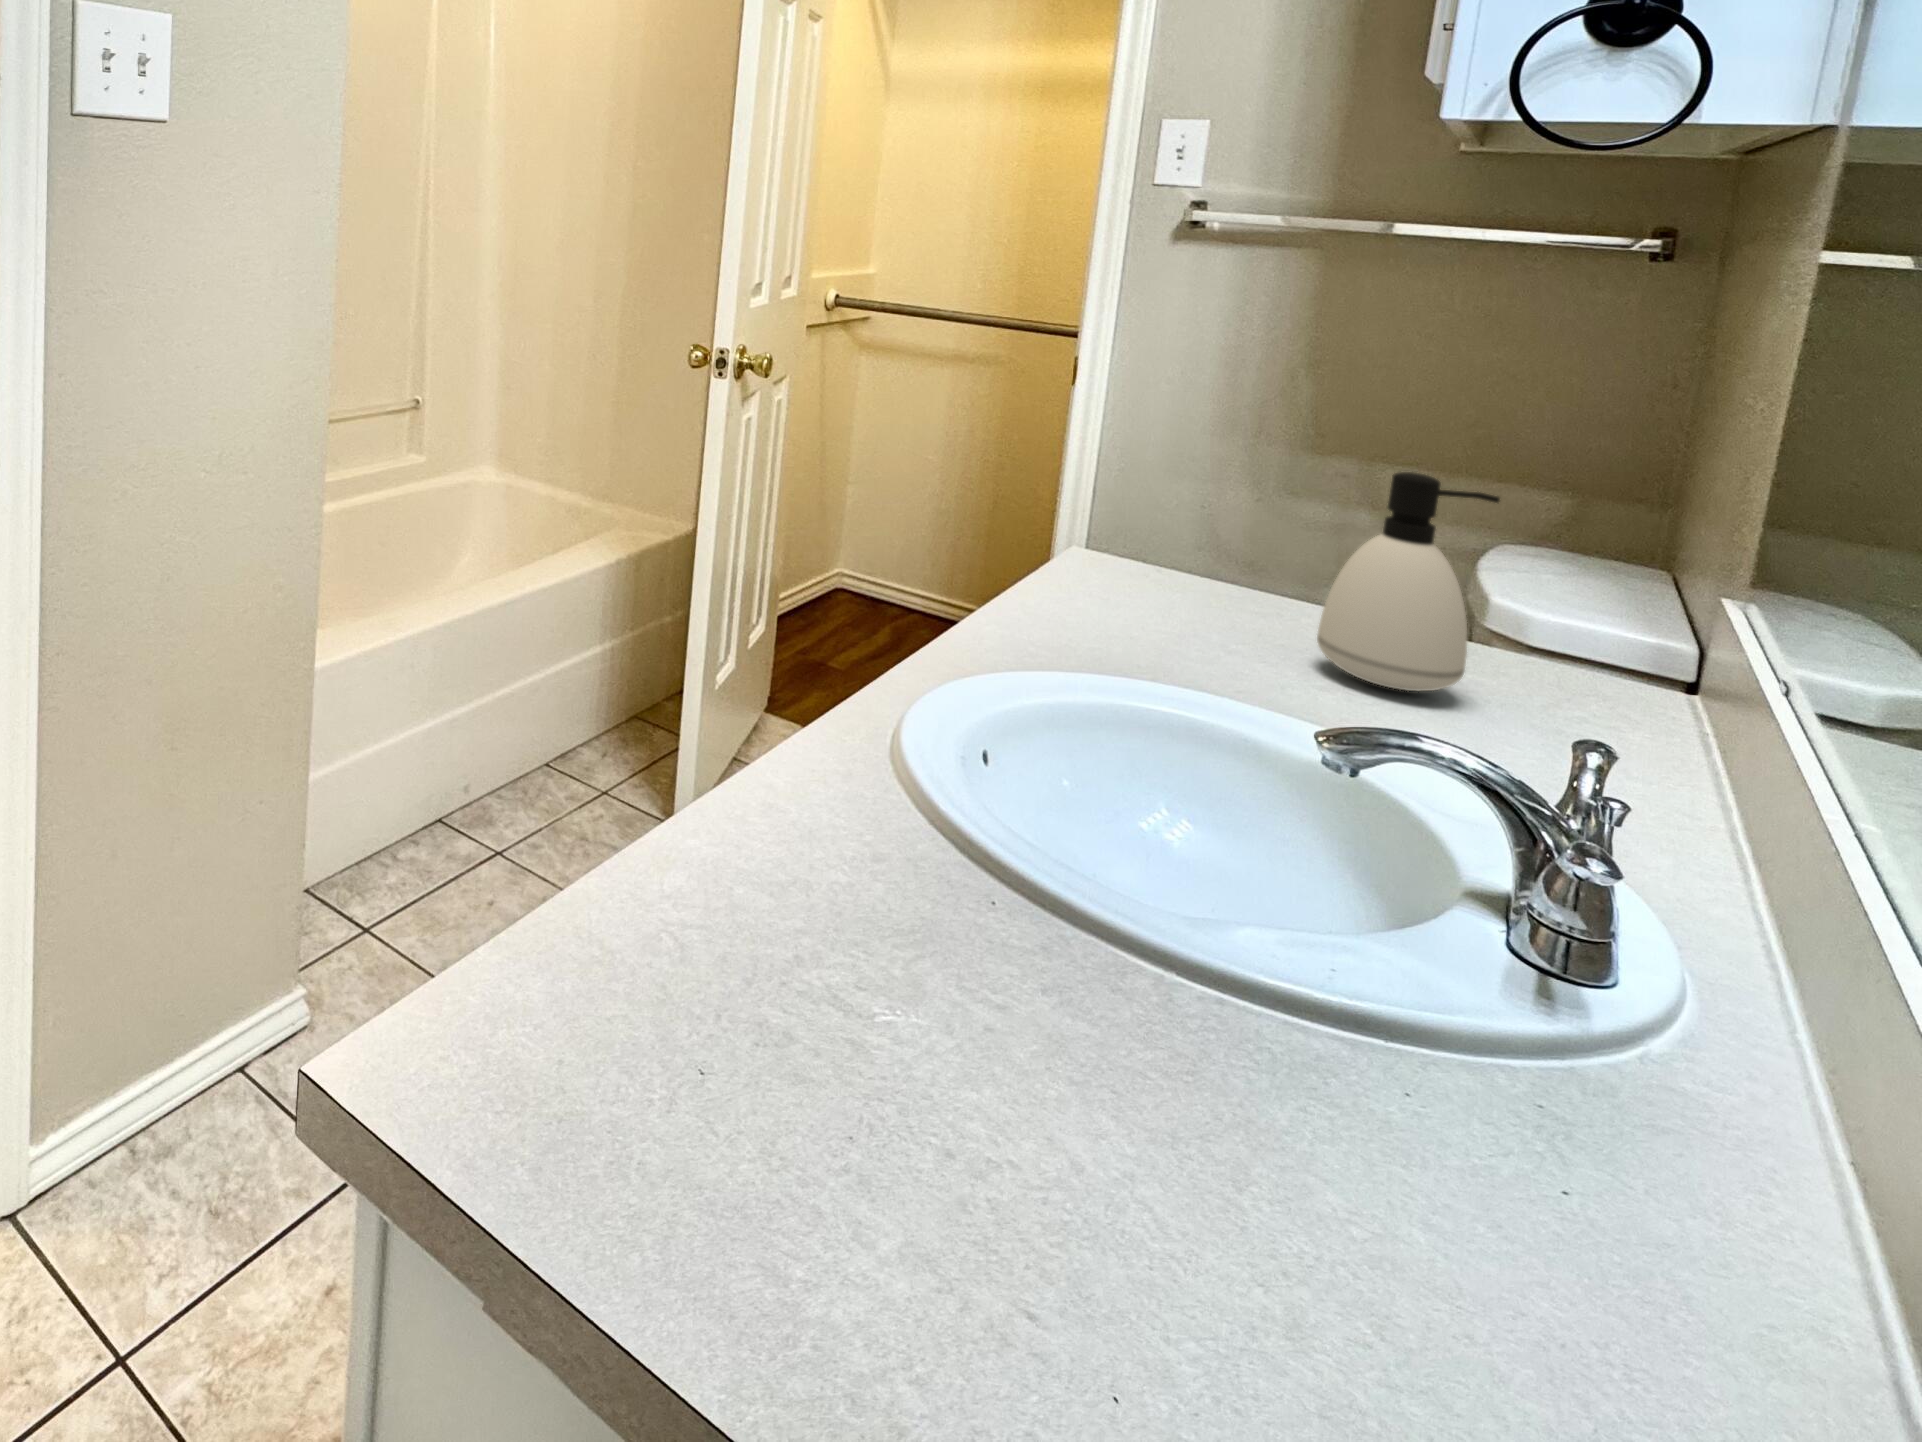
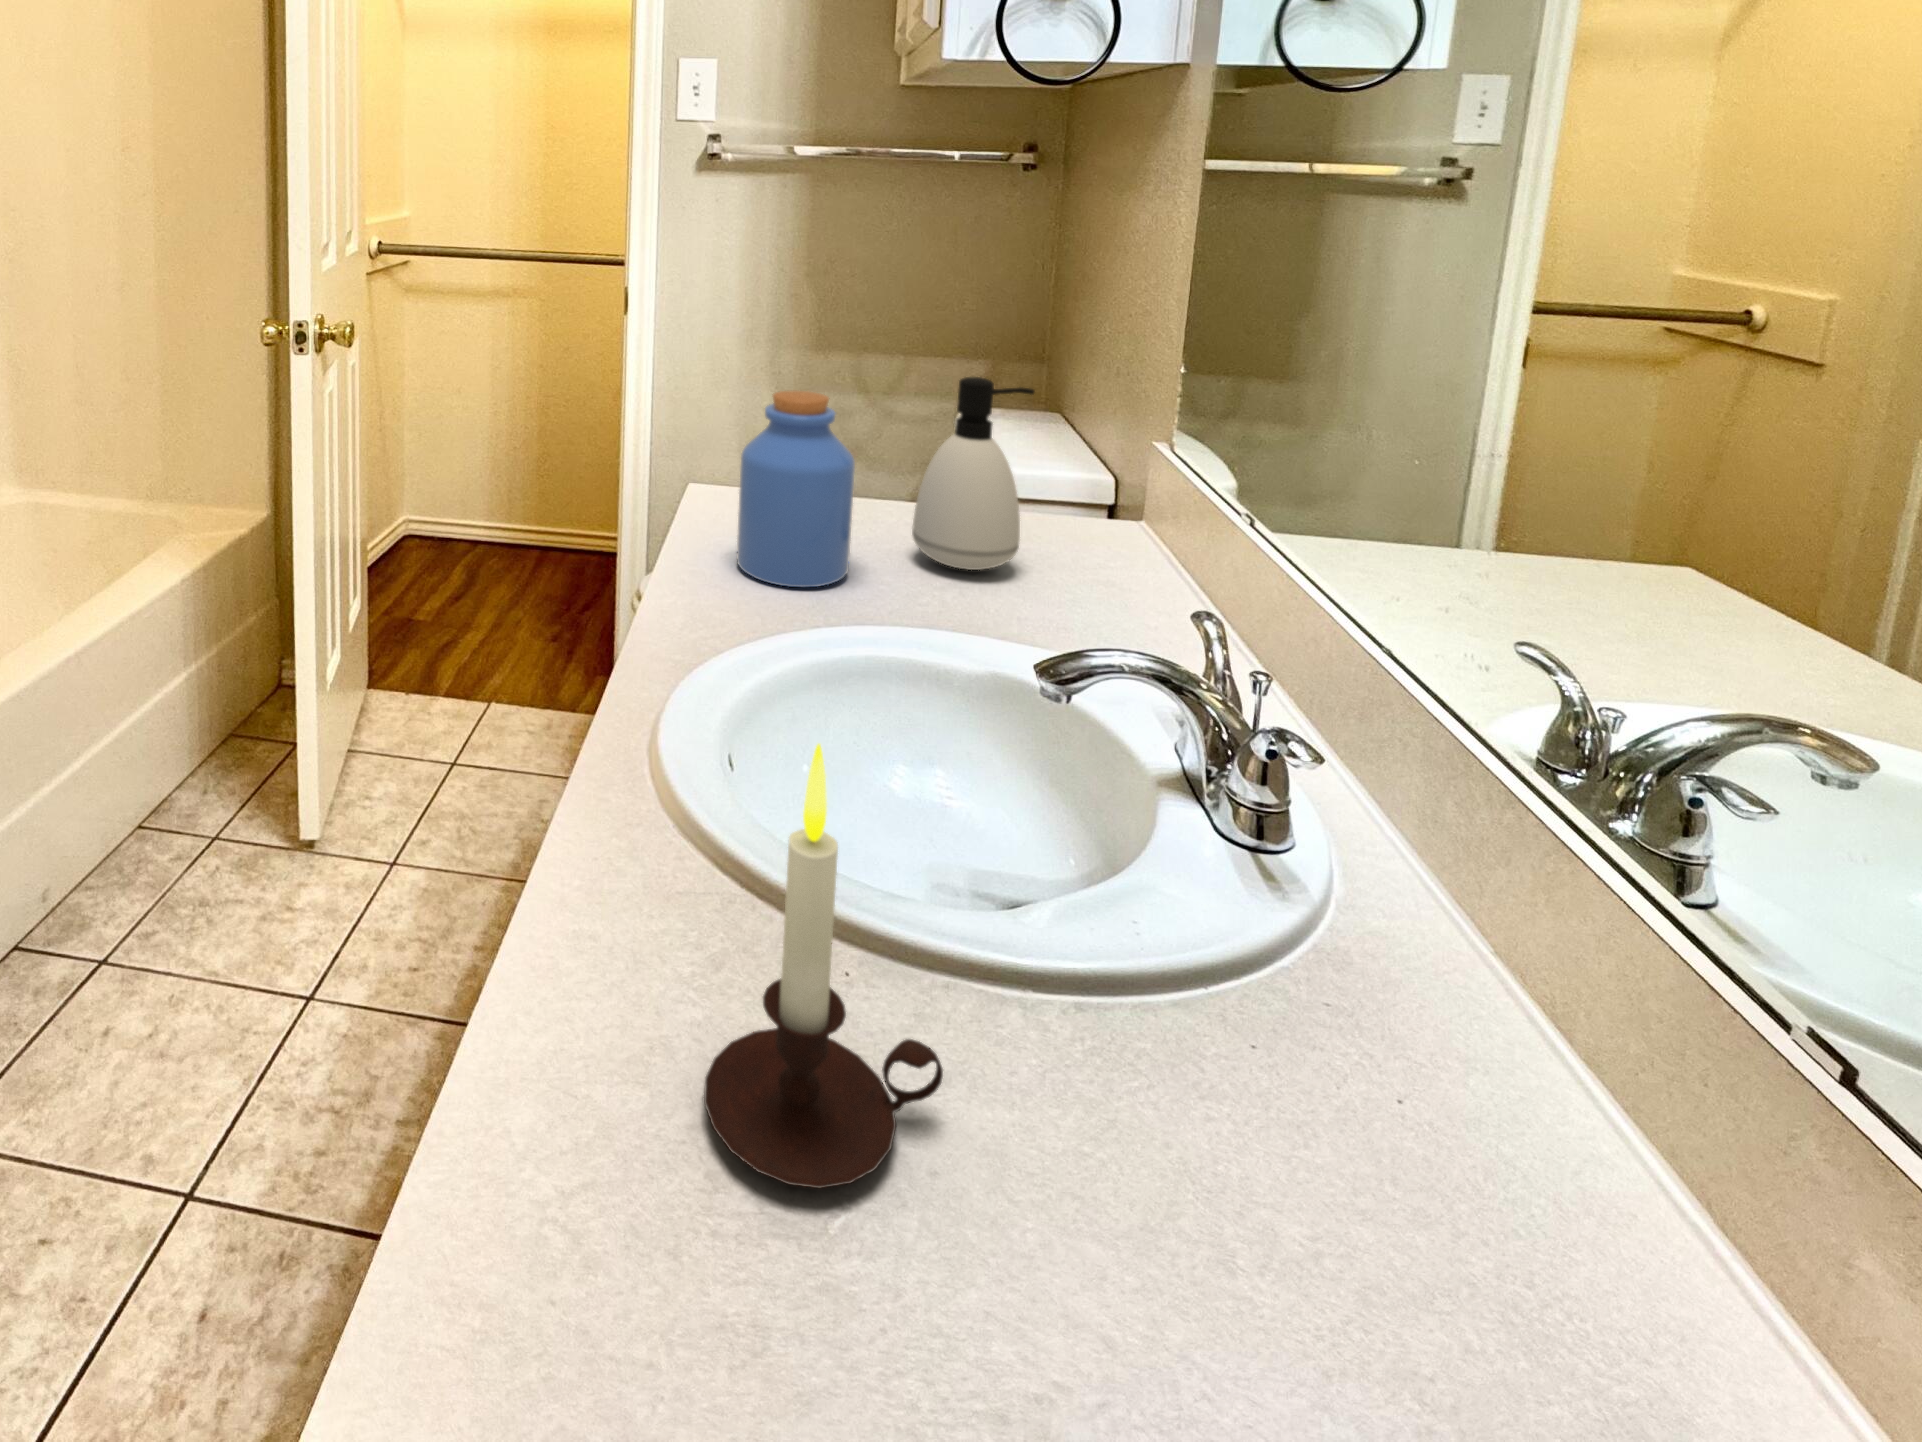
jar: none [1086,455,1235,658] -> present [737,390,855,587]
candle: none [828,640,1033,978] -> present [704,744,943,1188]

